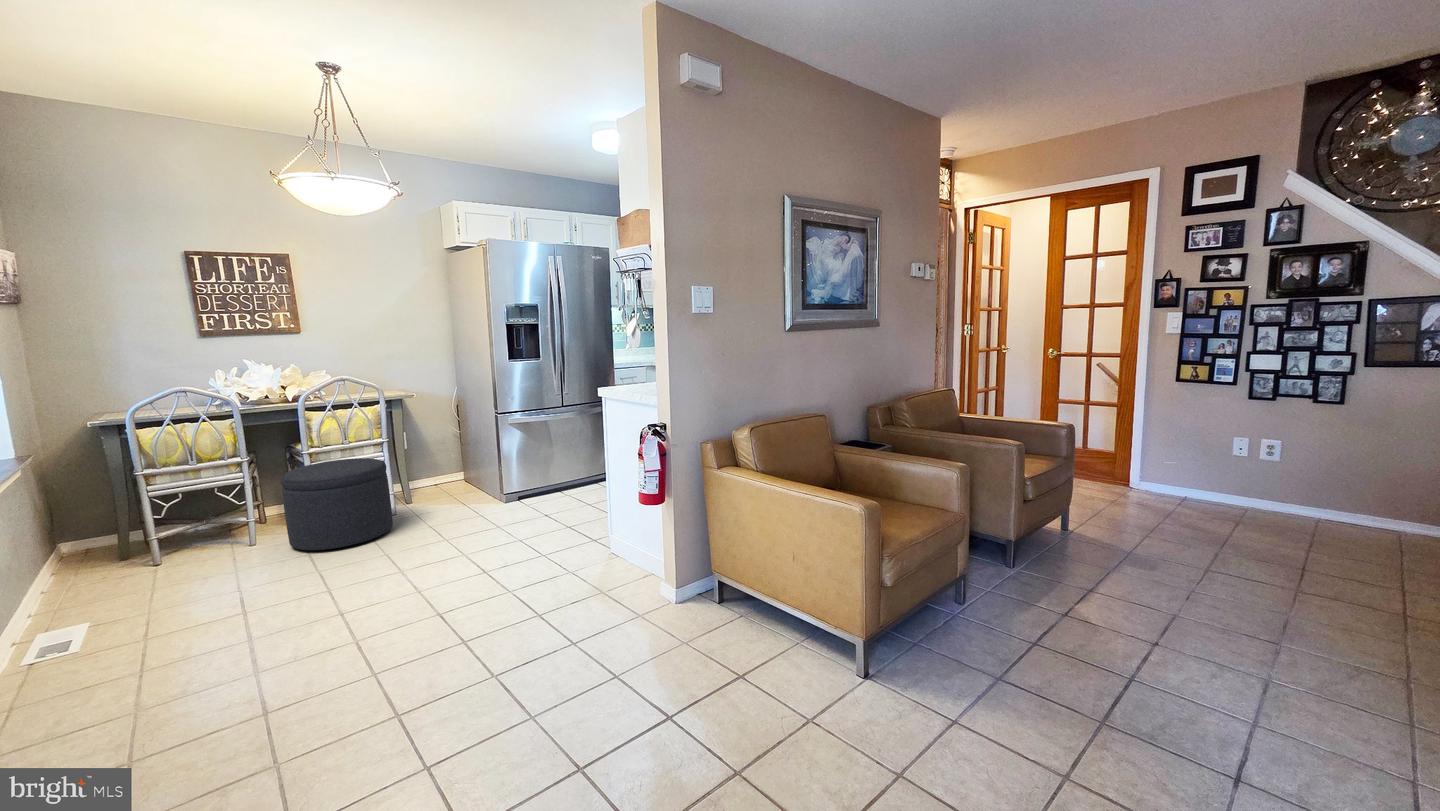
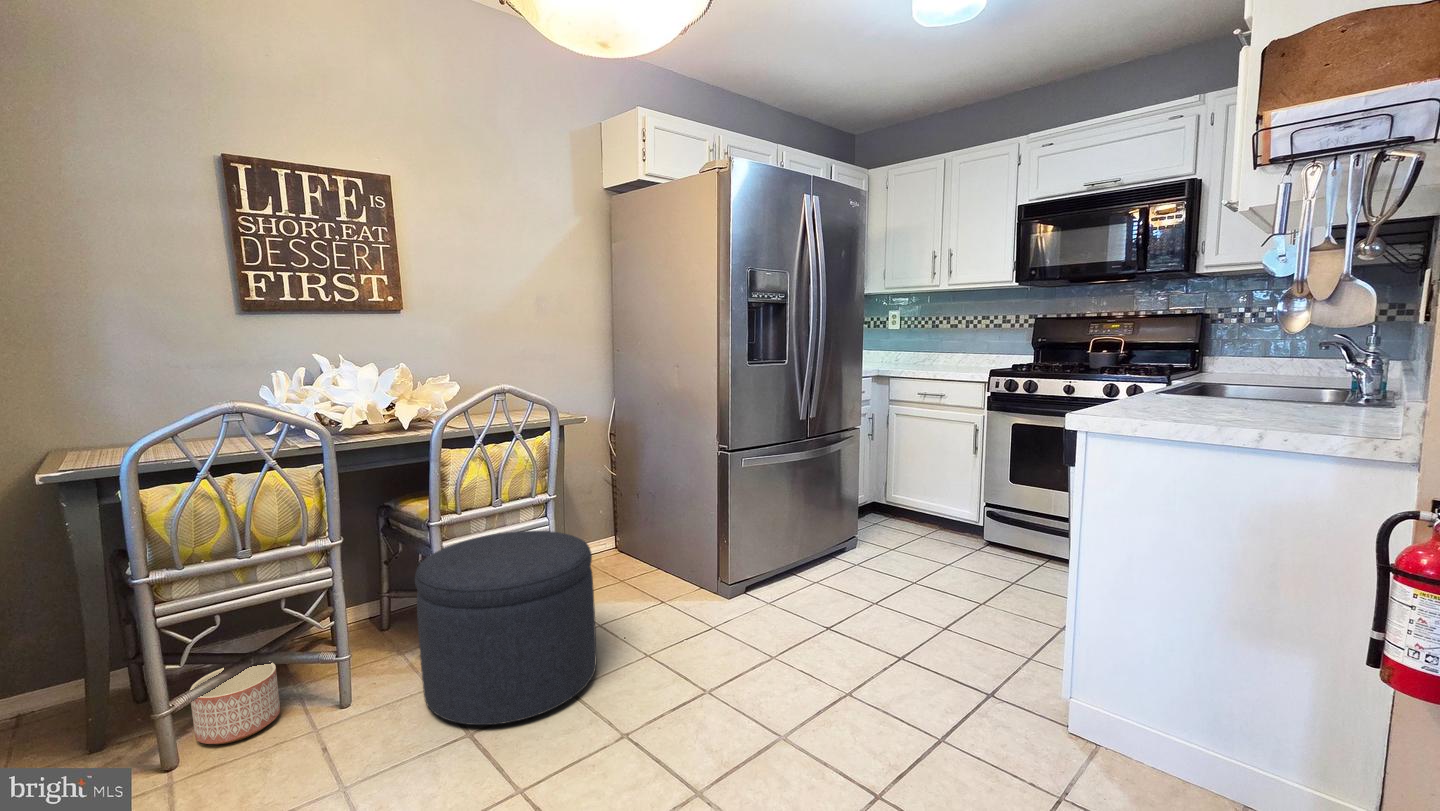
planter: none [169,520,218,556] -> present [190,663,280,744]

